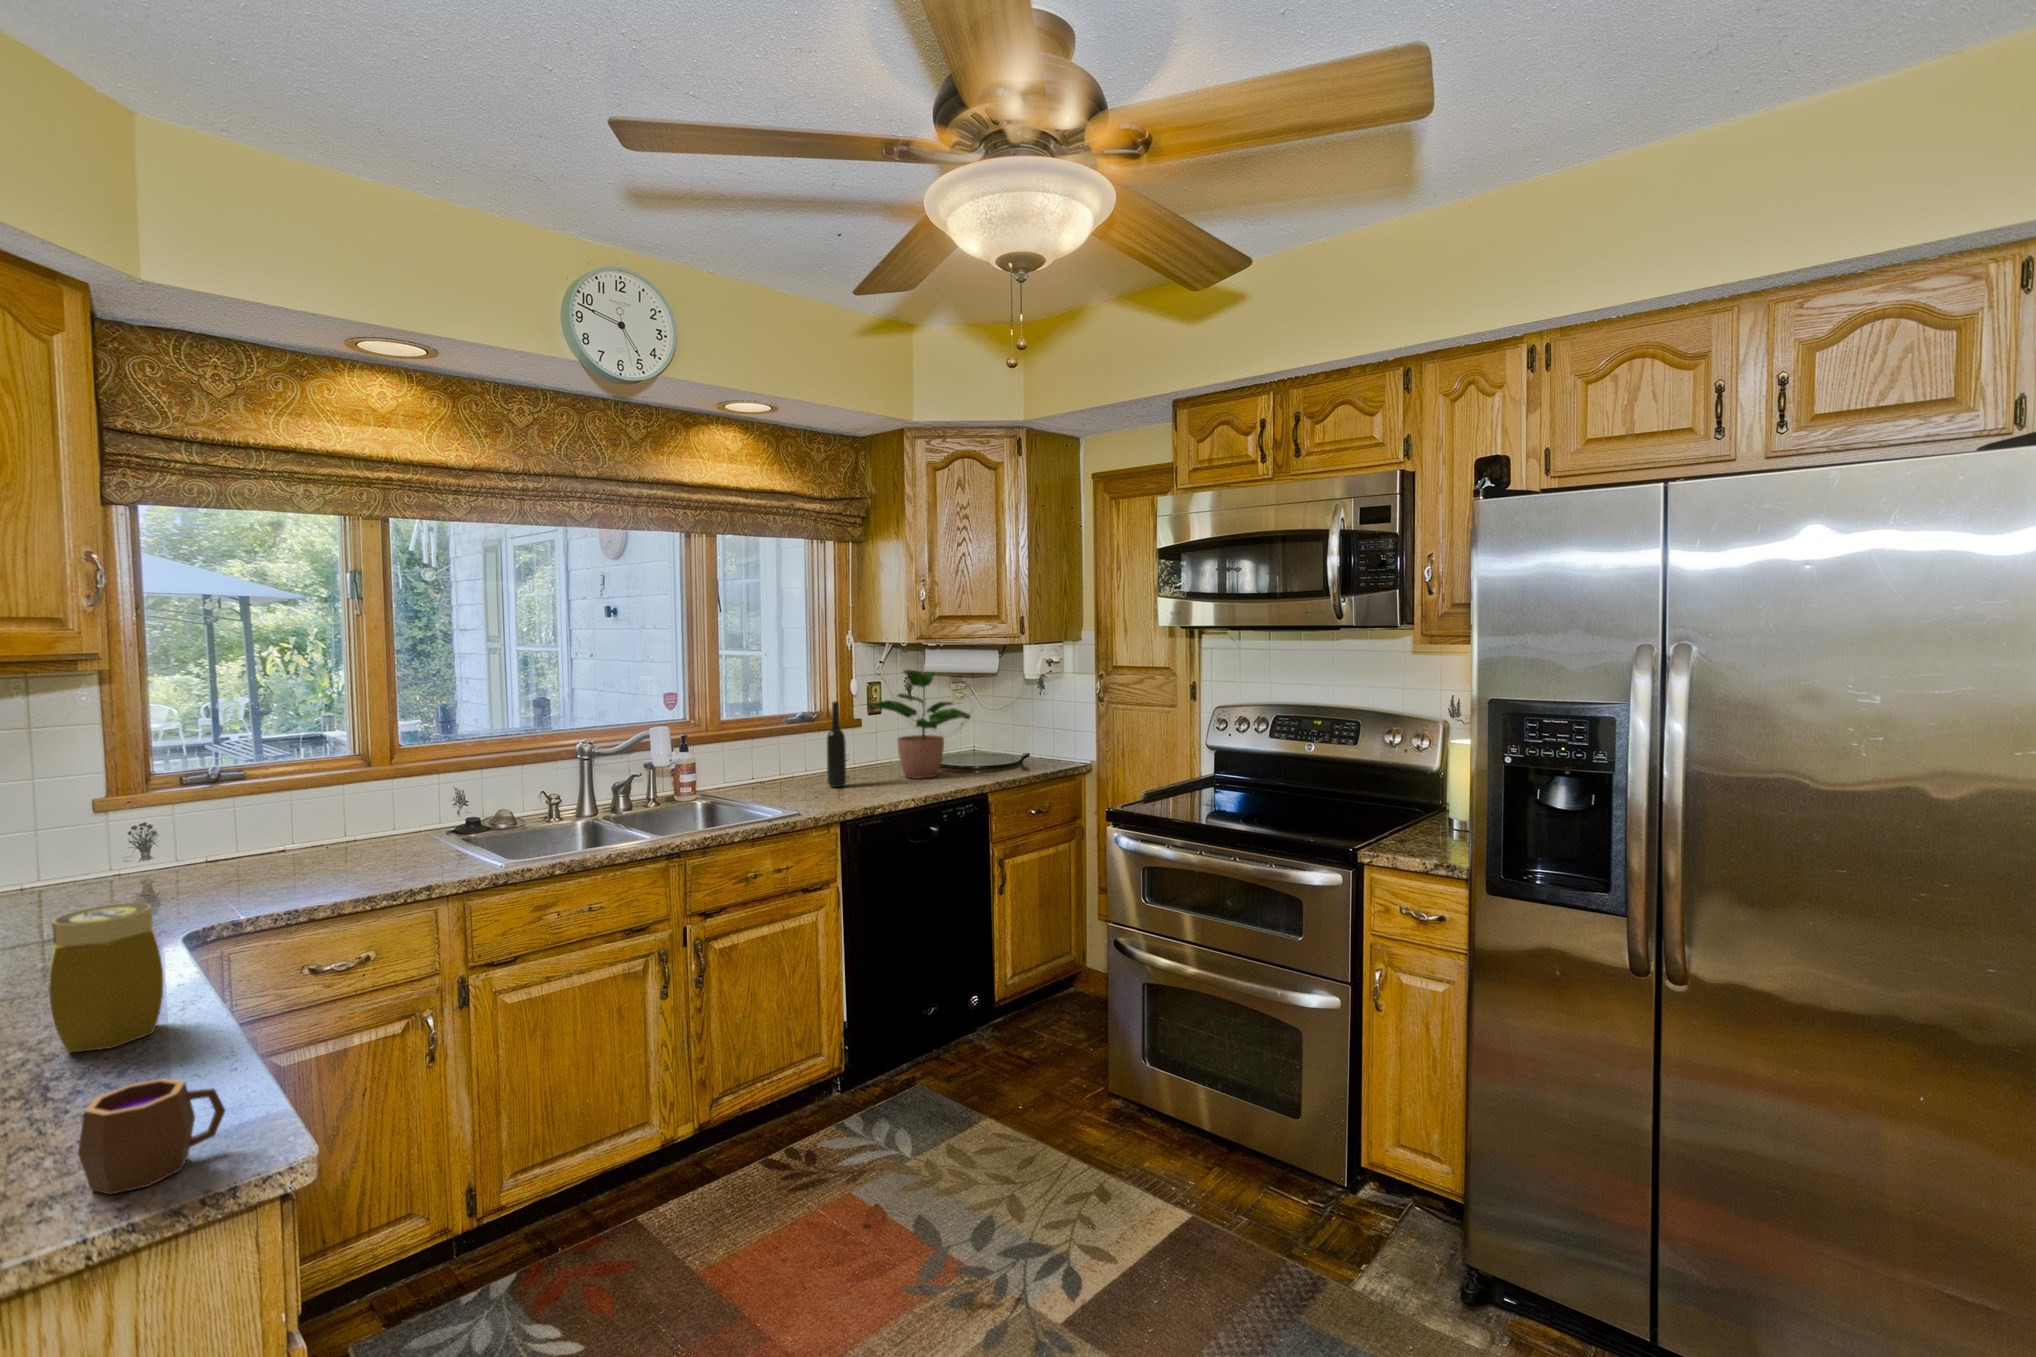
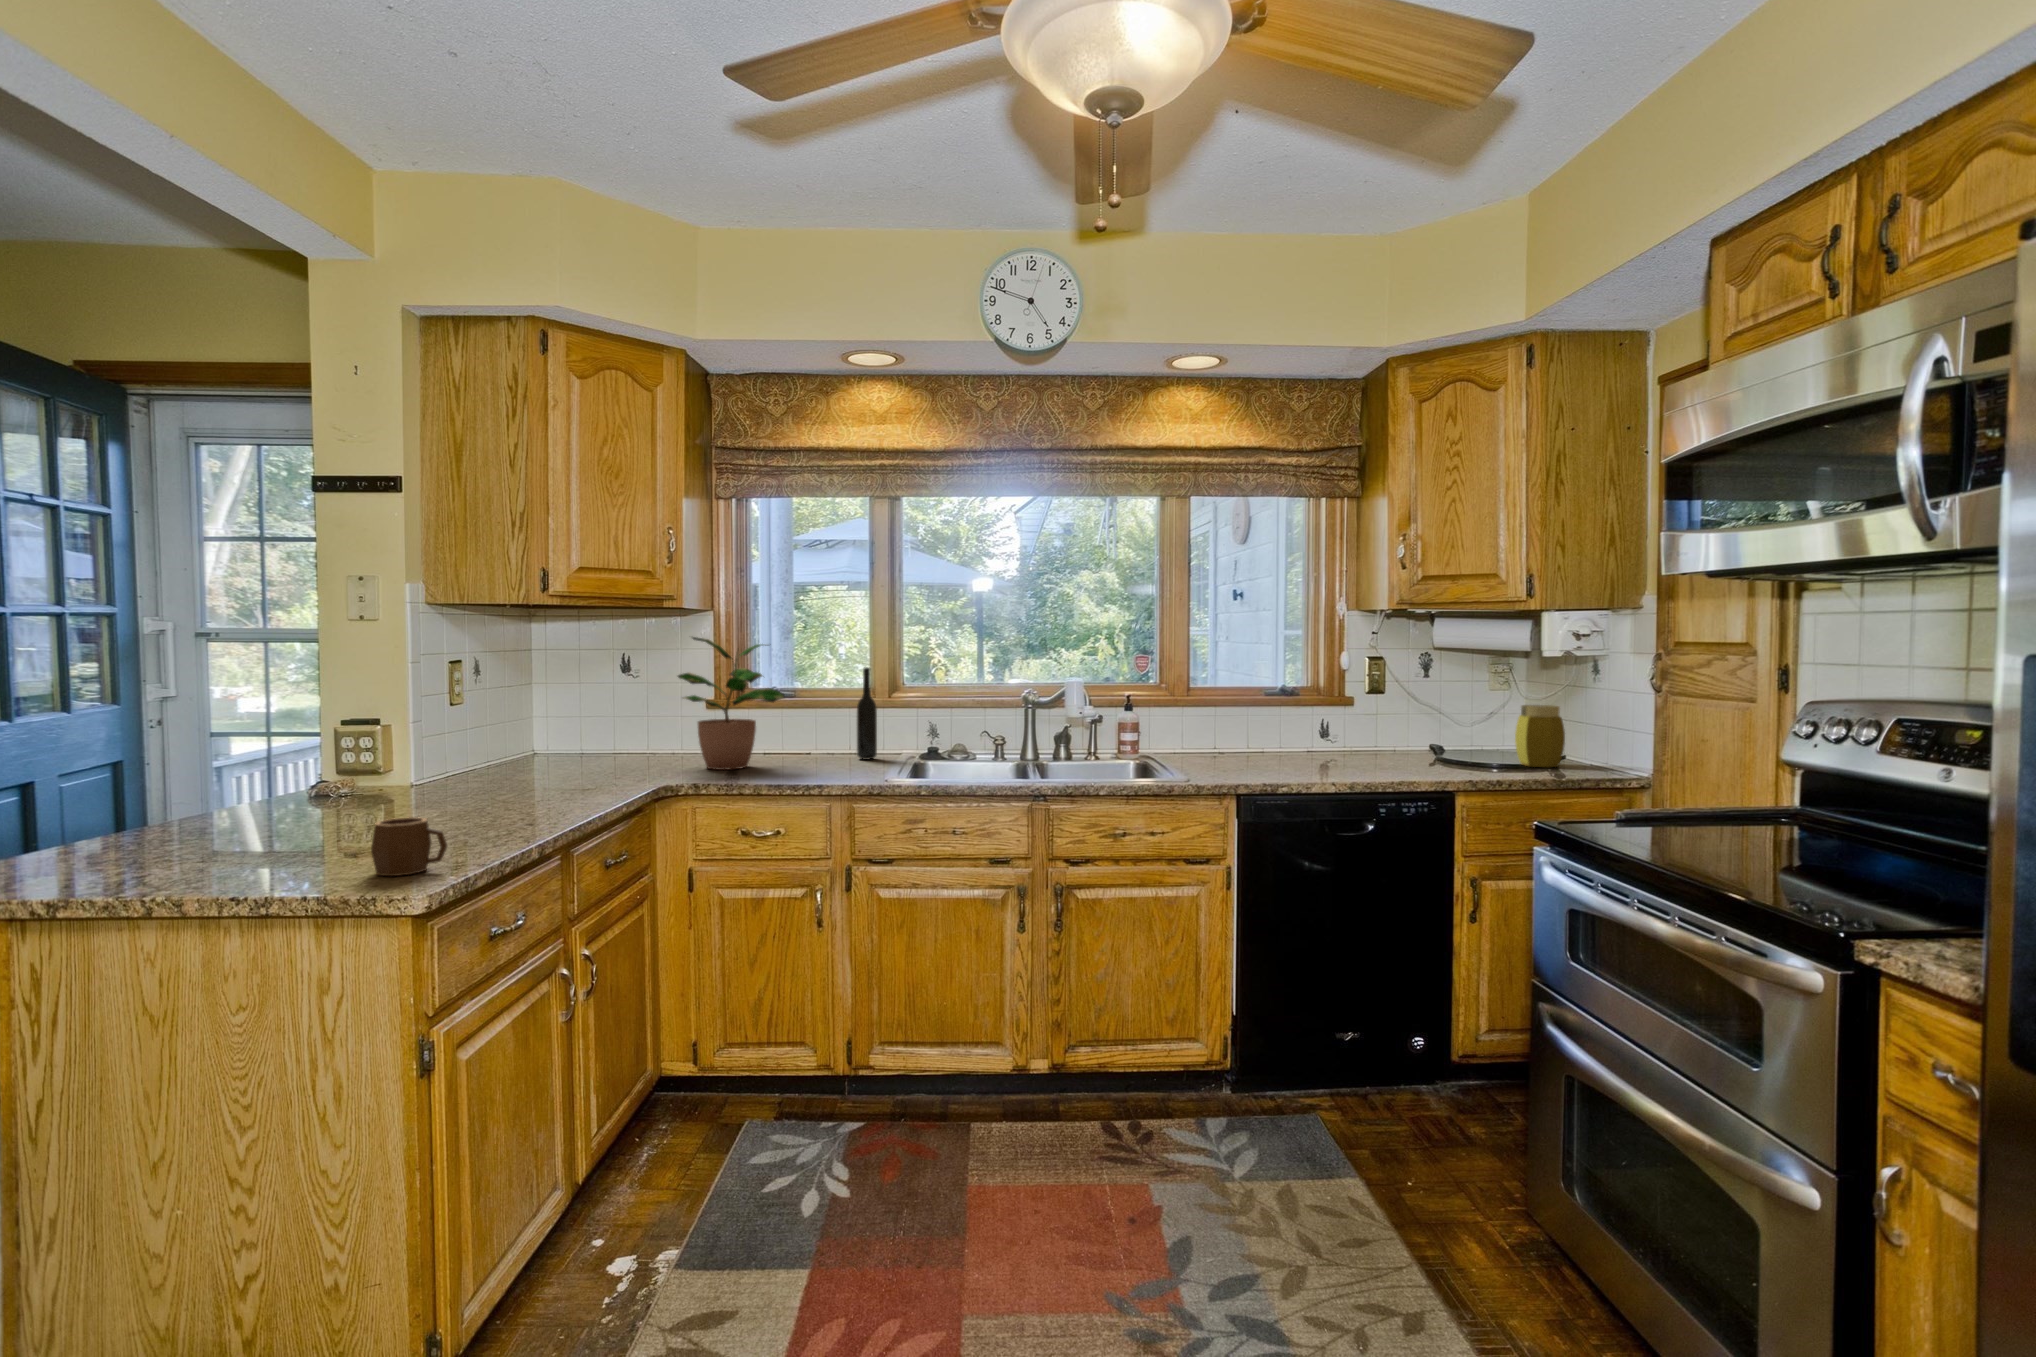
potted plant: present [869,670,970,779] -> present [678,637,785,770]
bottle: present [827,701,846,787] -> present [857,667,877,760]
jar: present [49,903,163,1053] -> present [1515,705,1565,767]

